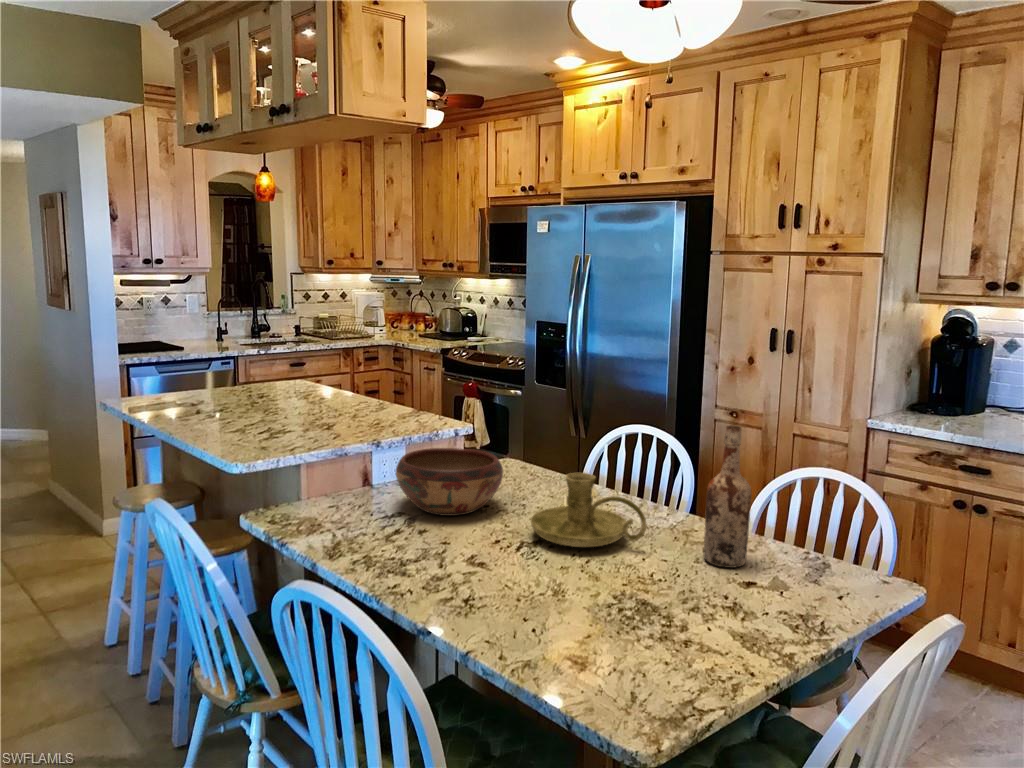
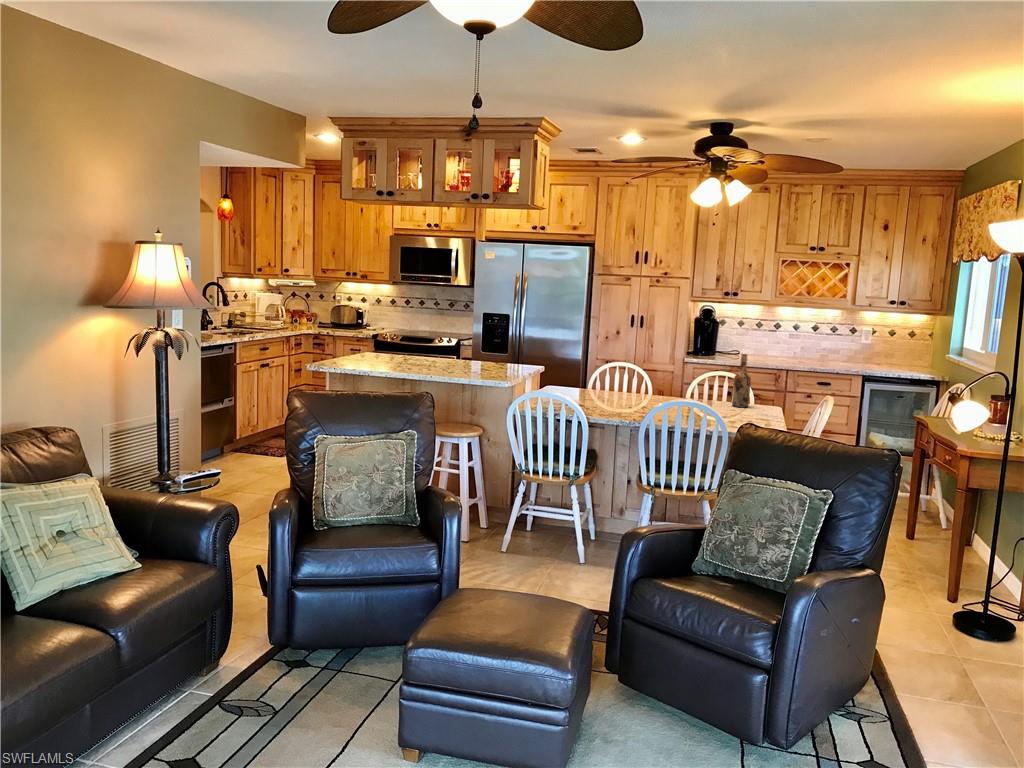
decorative bowl: present [396,448,503,516] -> none [596,378,646,406]
candle holder: present [531,473,646,547] -> none [667,379,716,407]

